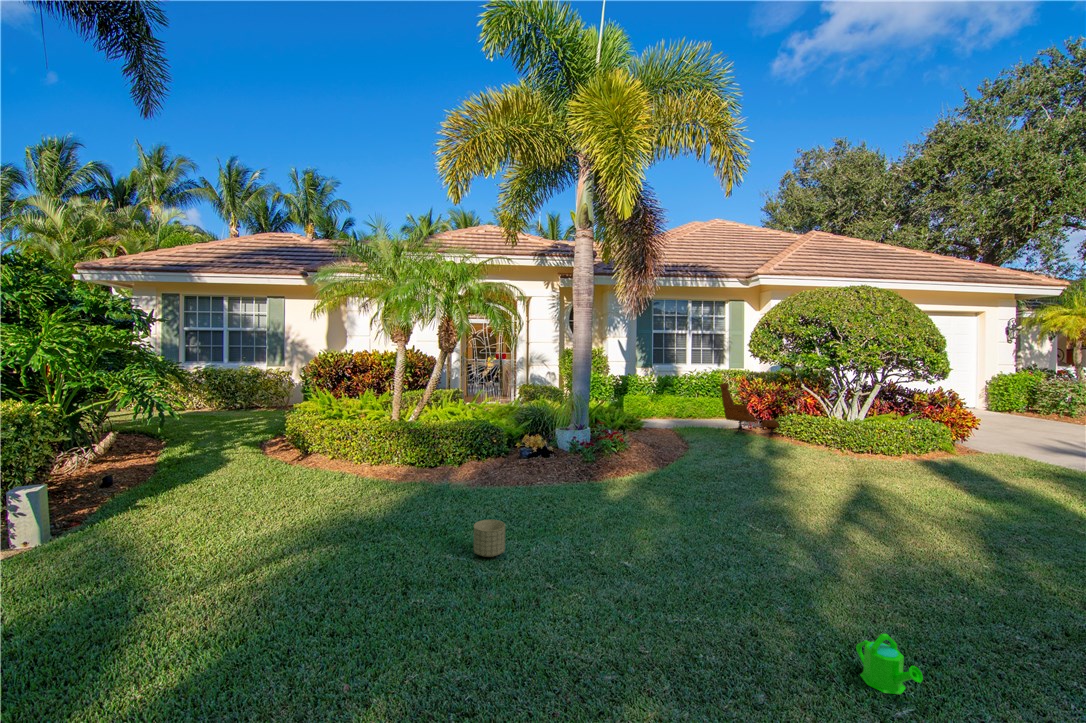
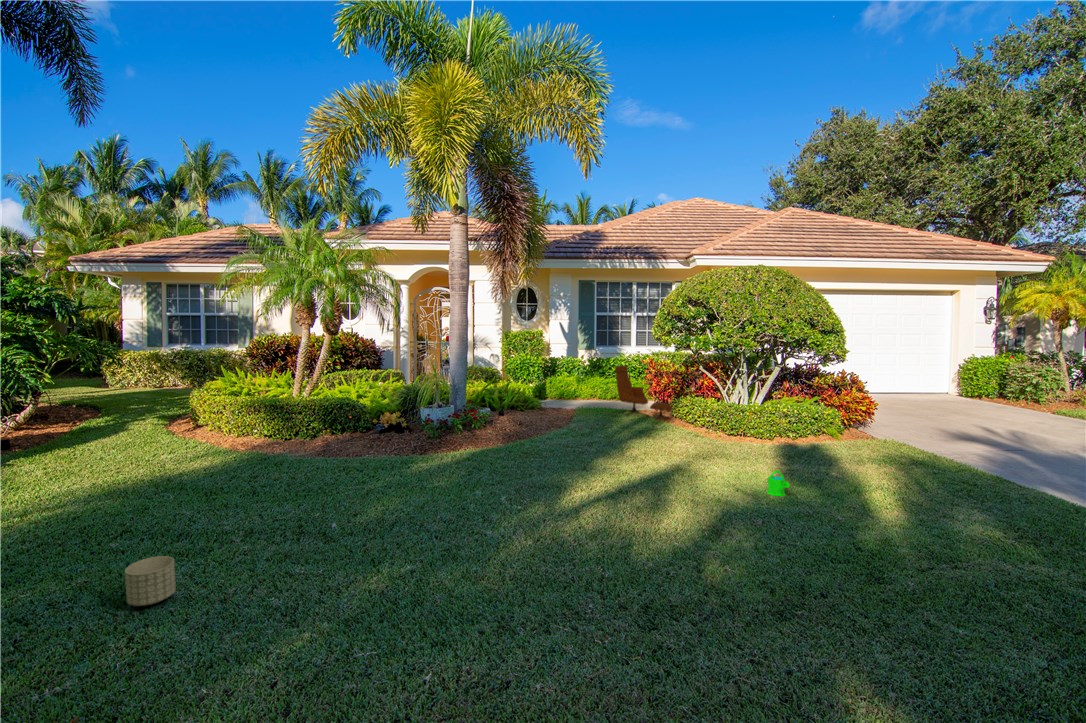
planter: present [474,520,505,557] -> present [125,556,176,606]
watering can: present [856,634,923,694] -> present [767,470,789,496]

